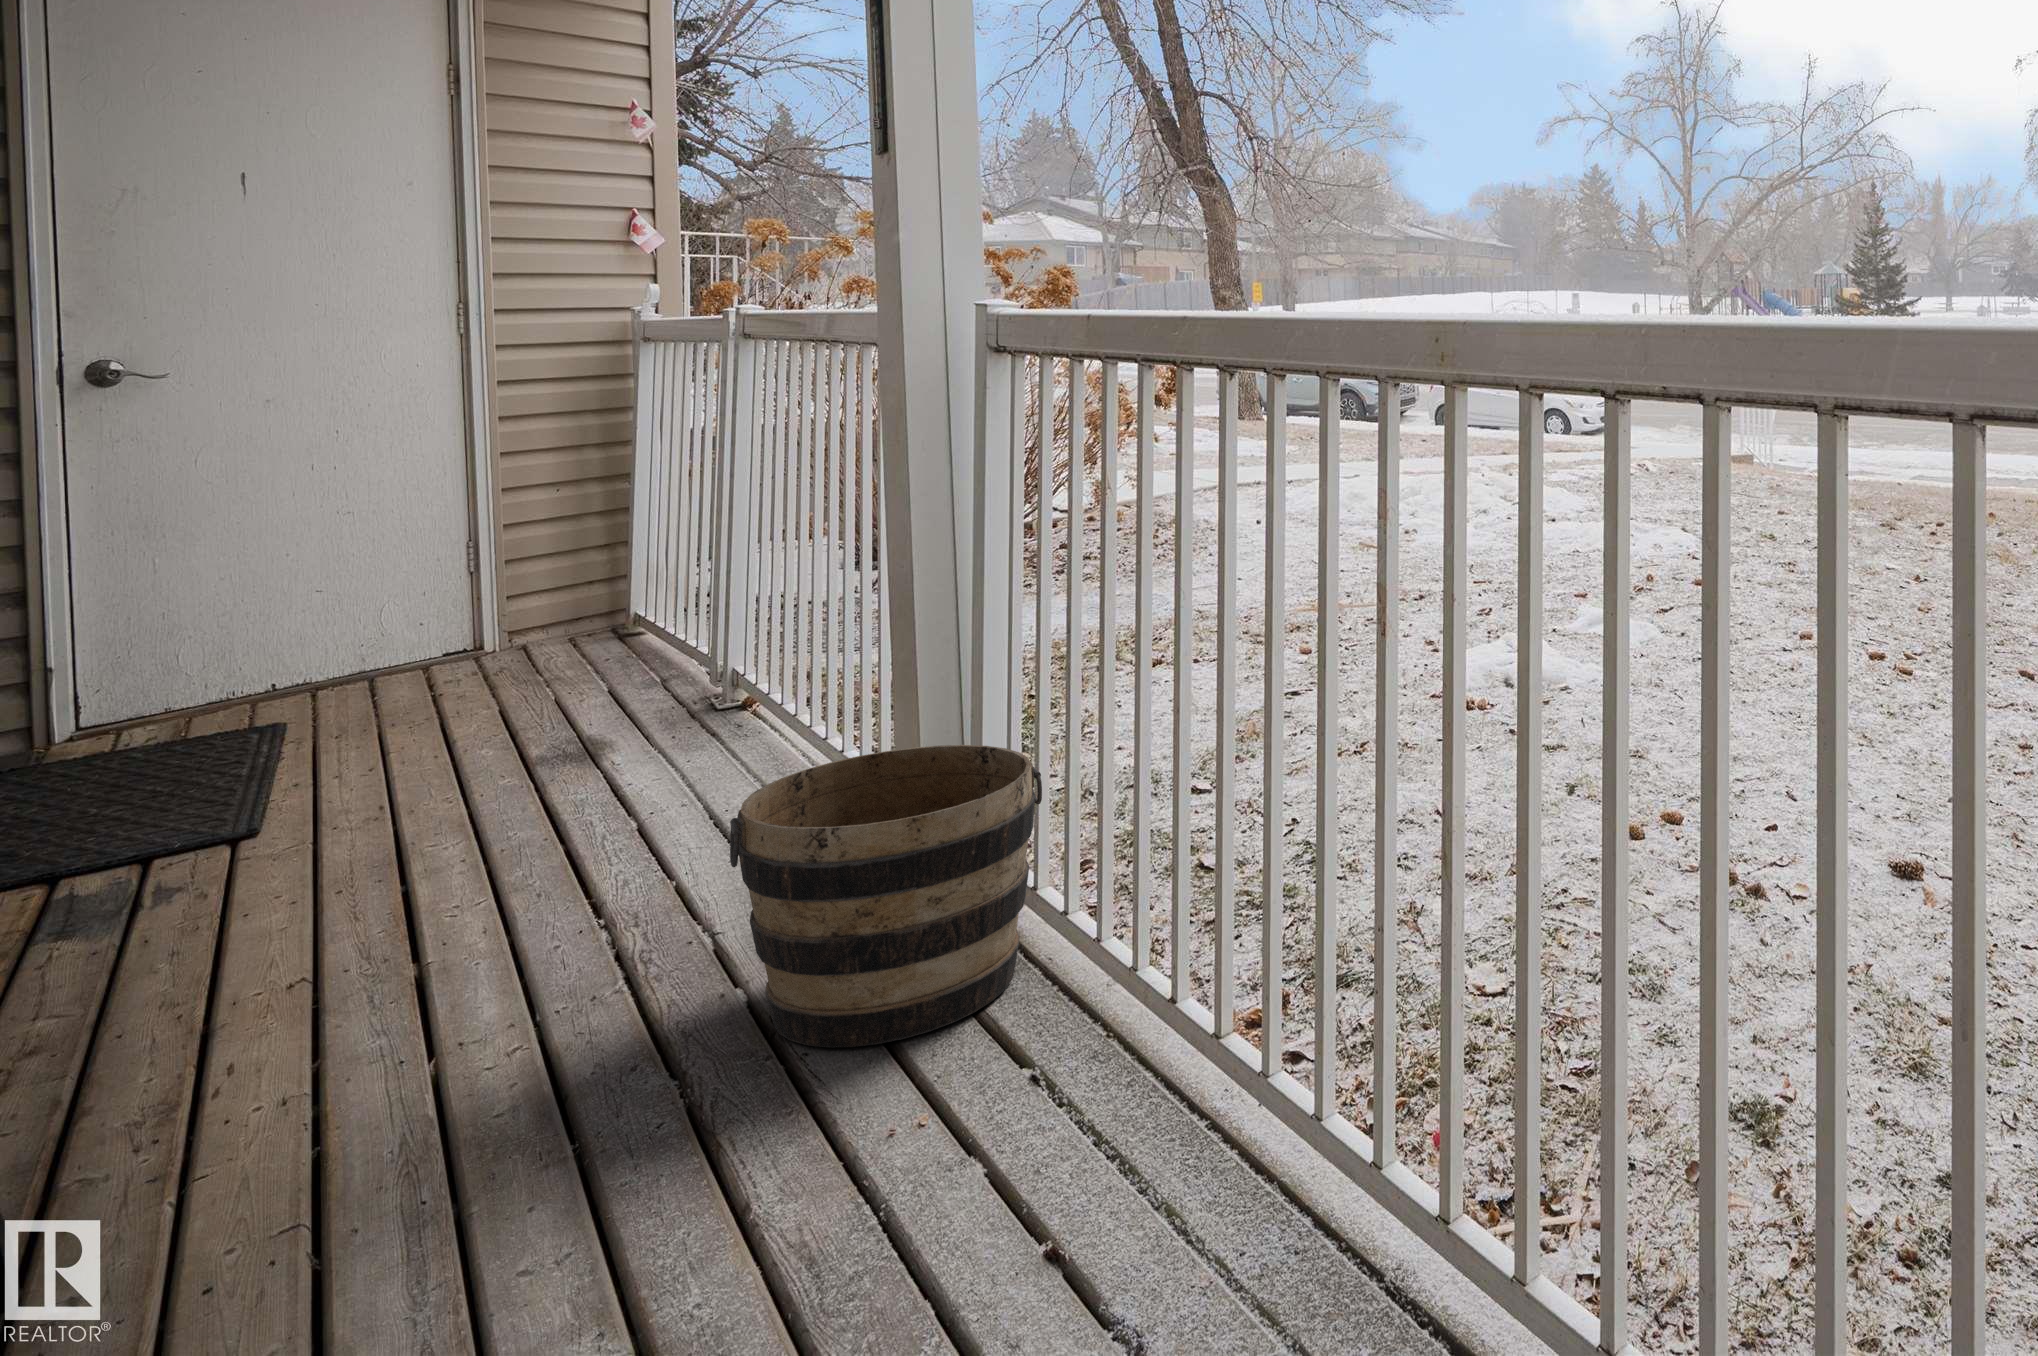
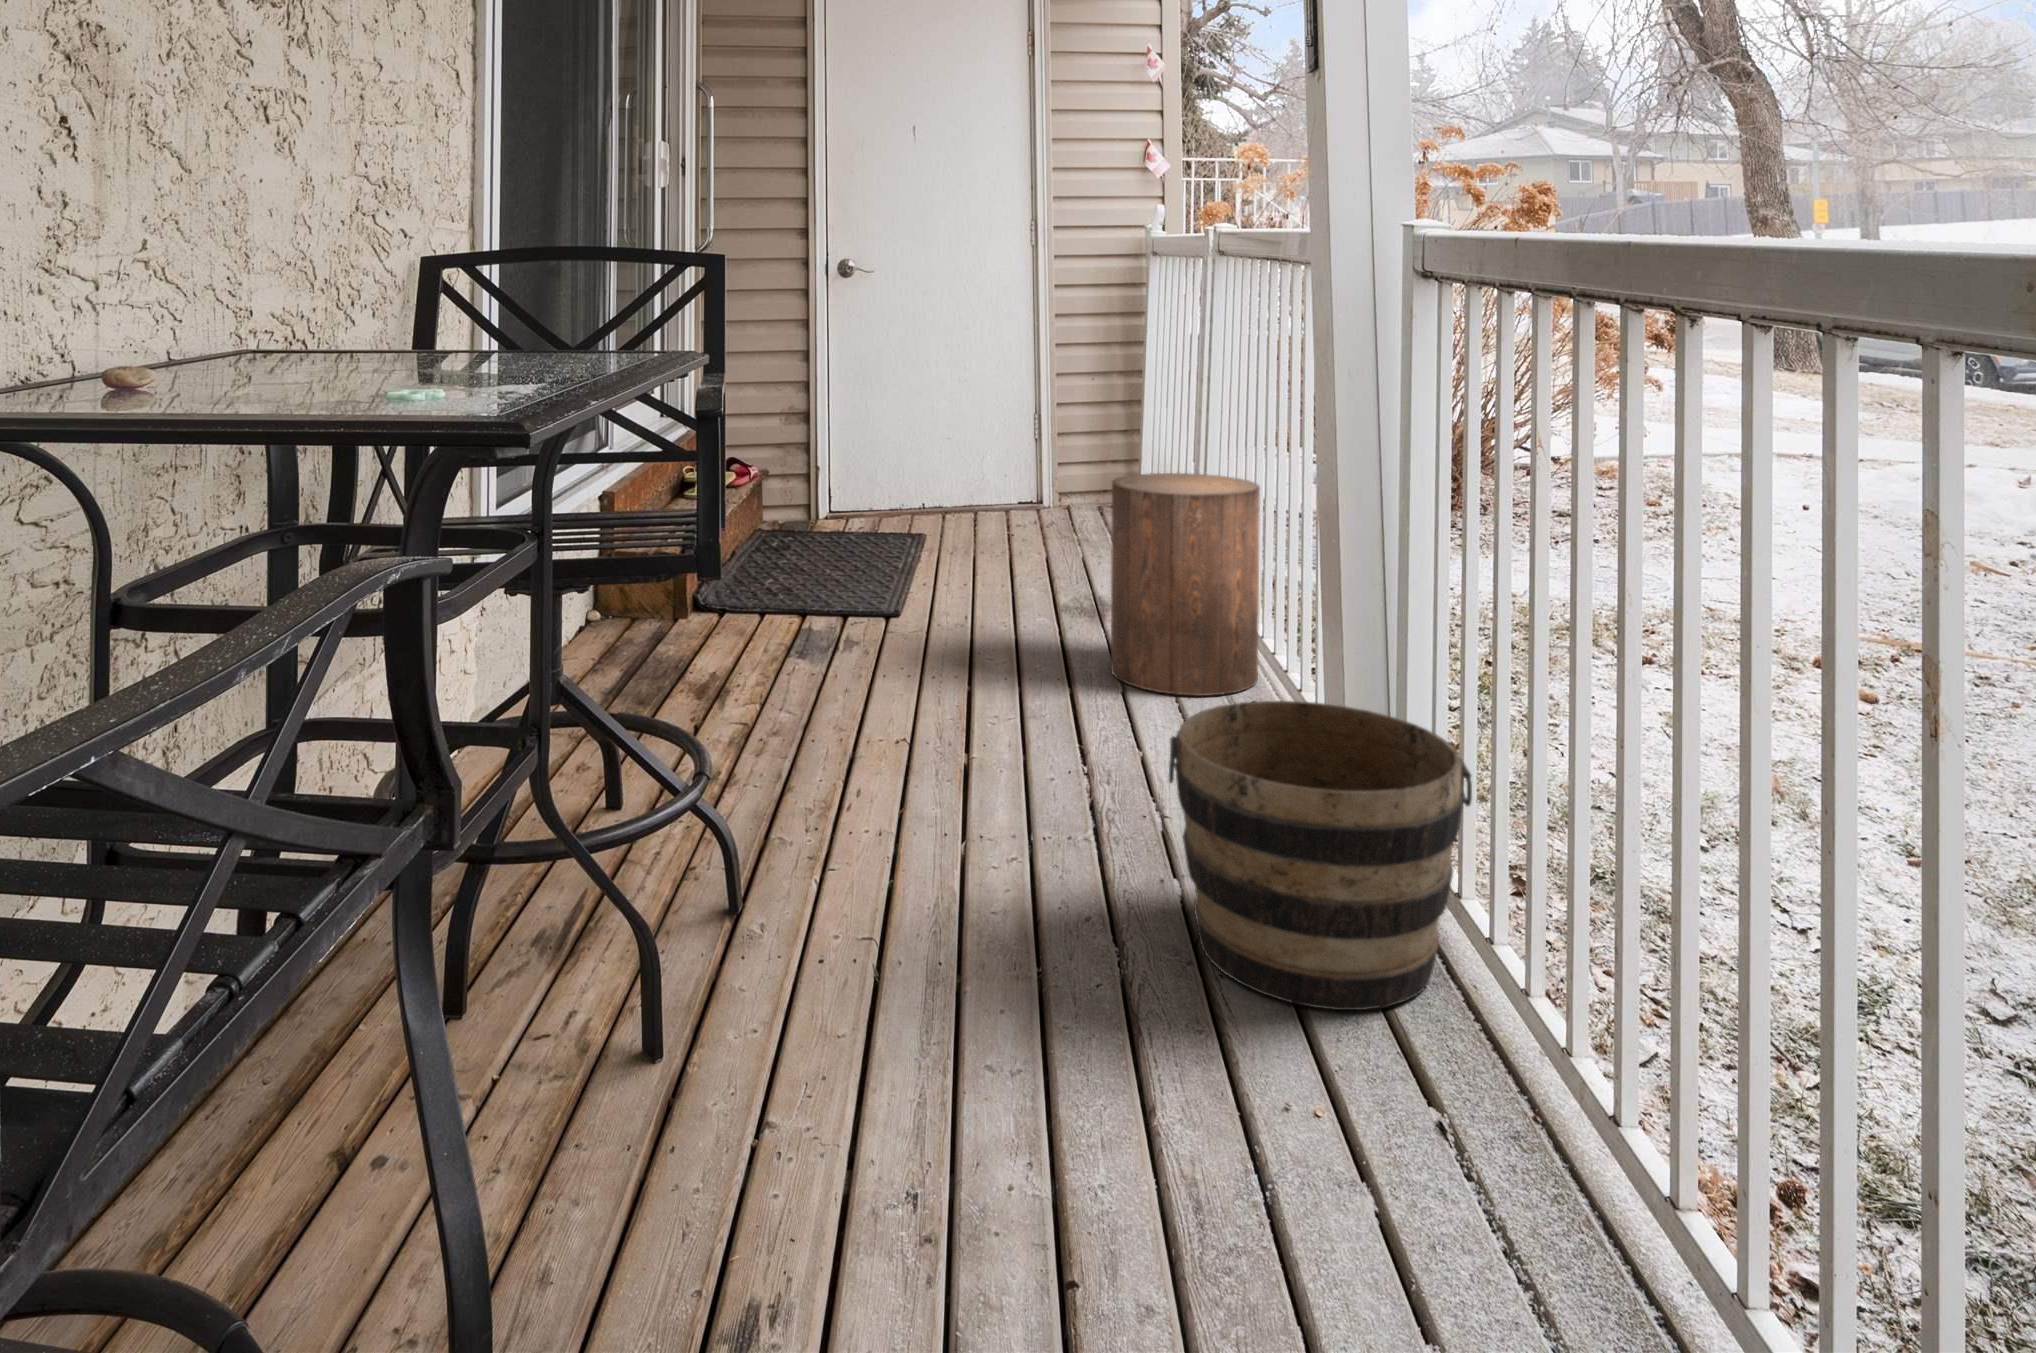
stool: none [613,562,804,813] -> present [1111,473,1260,696]

